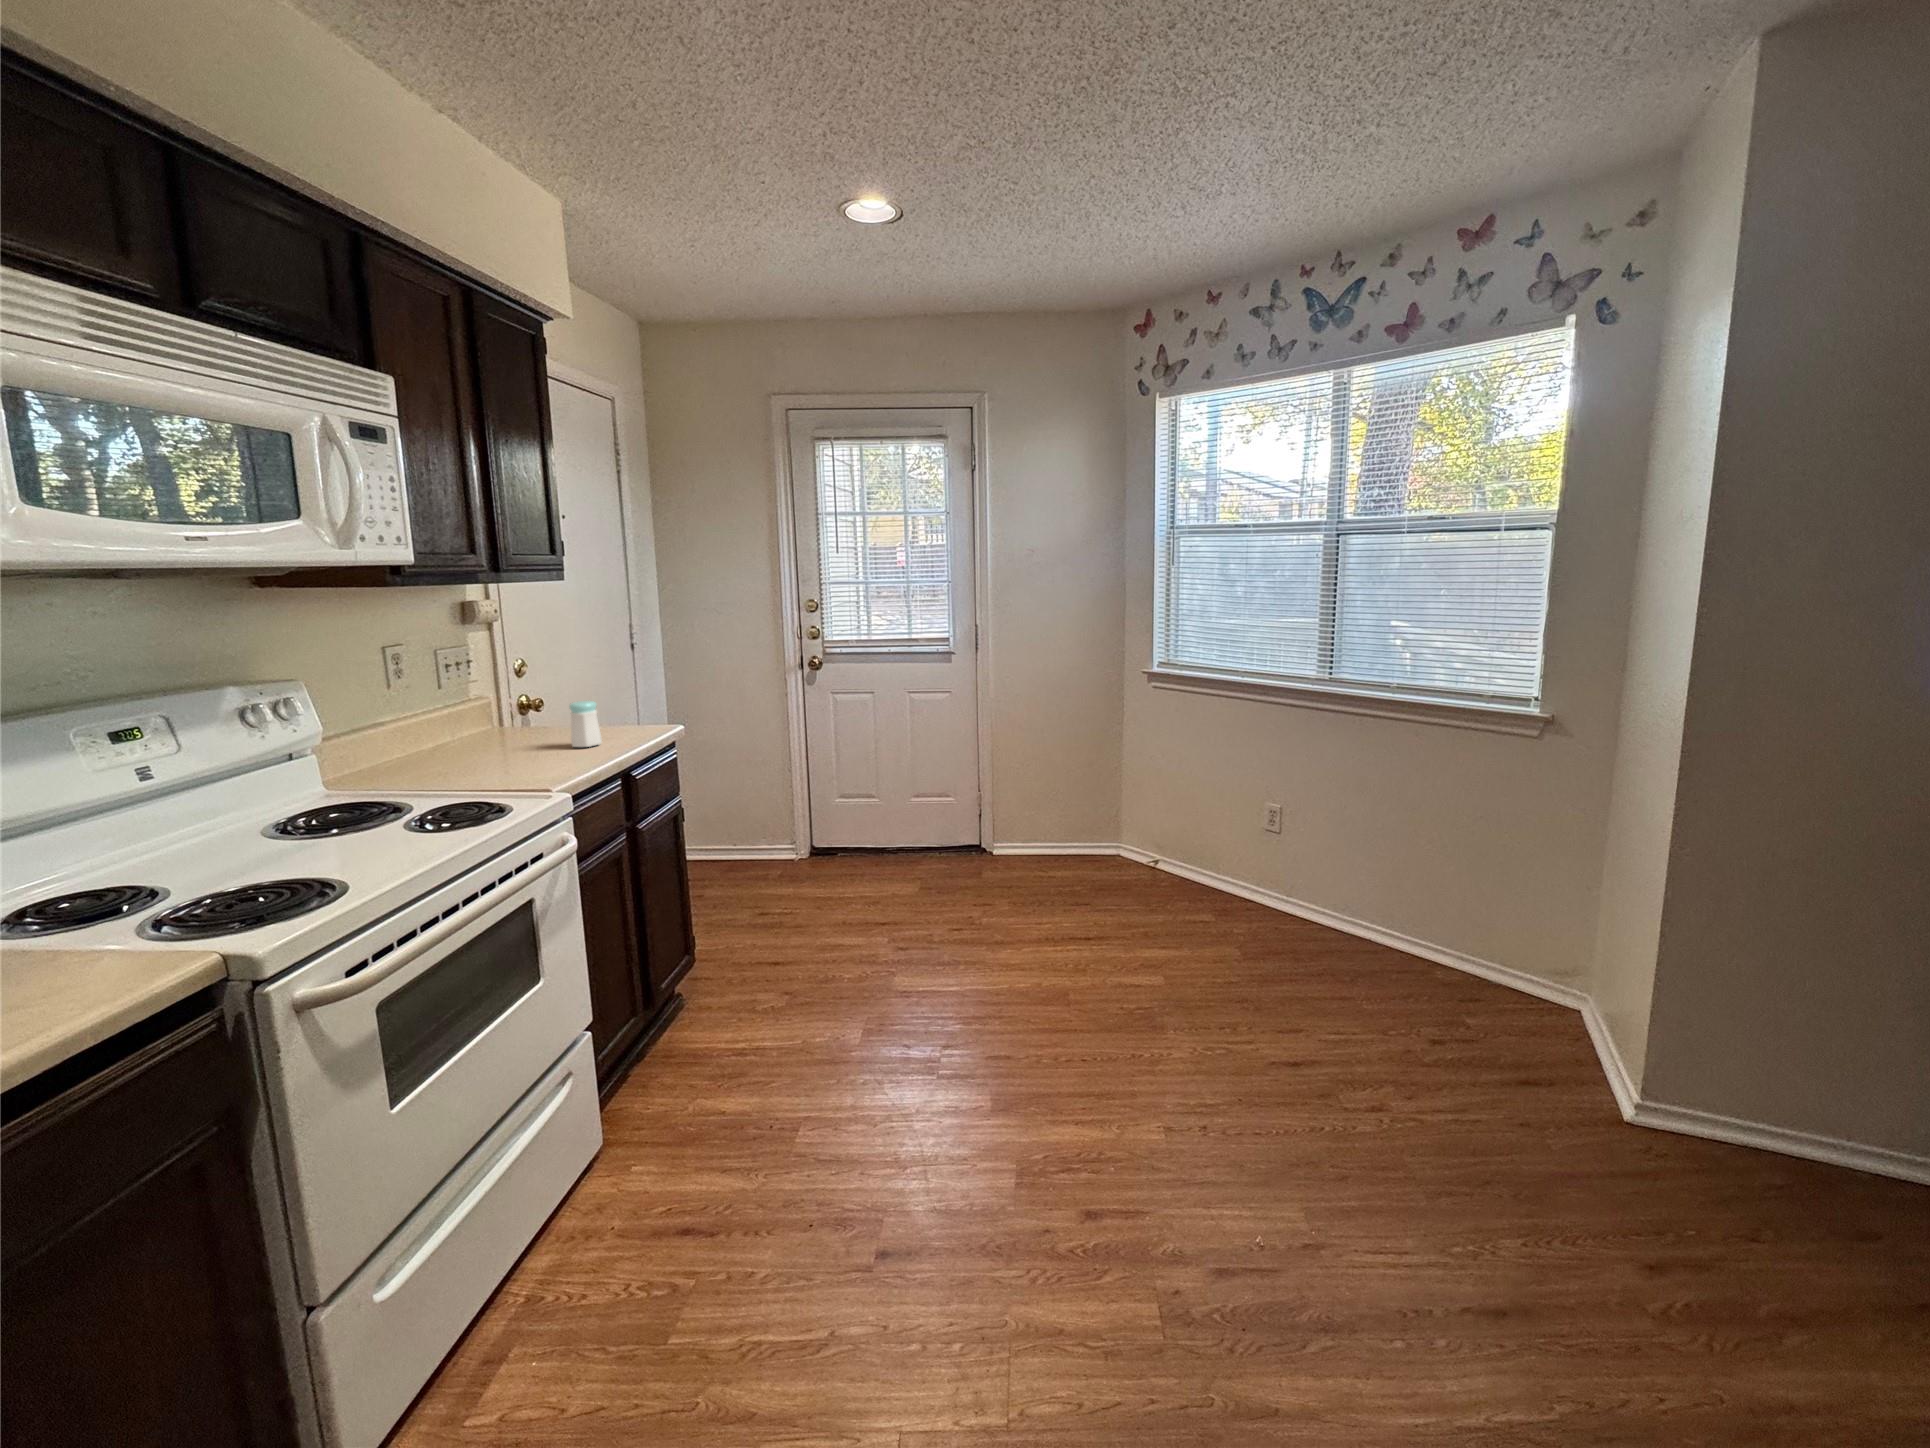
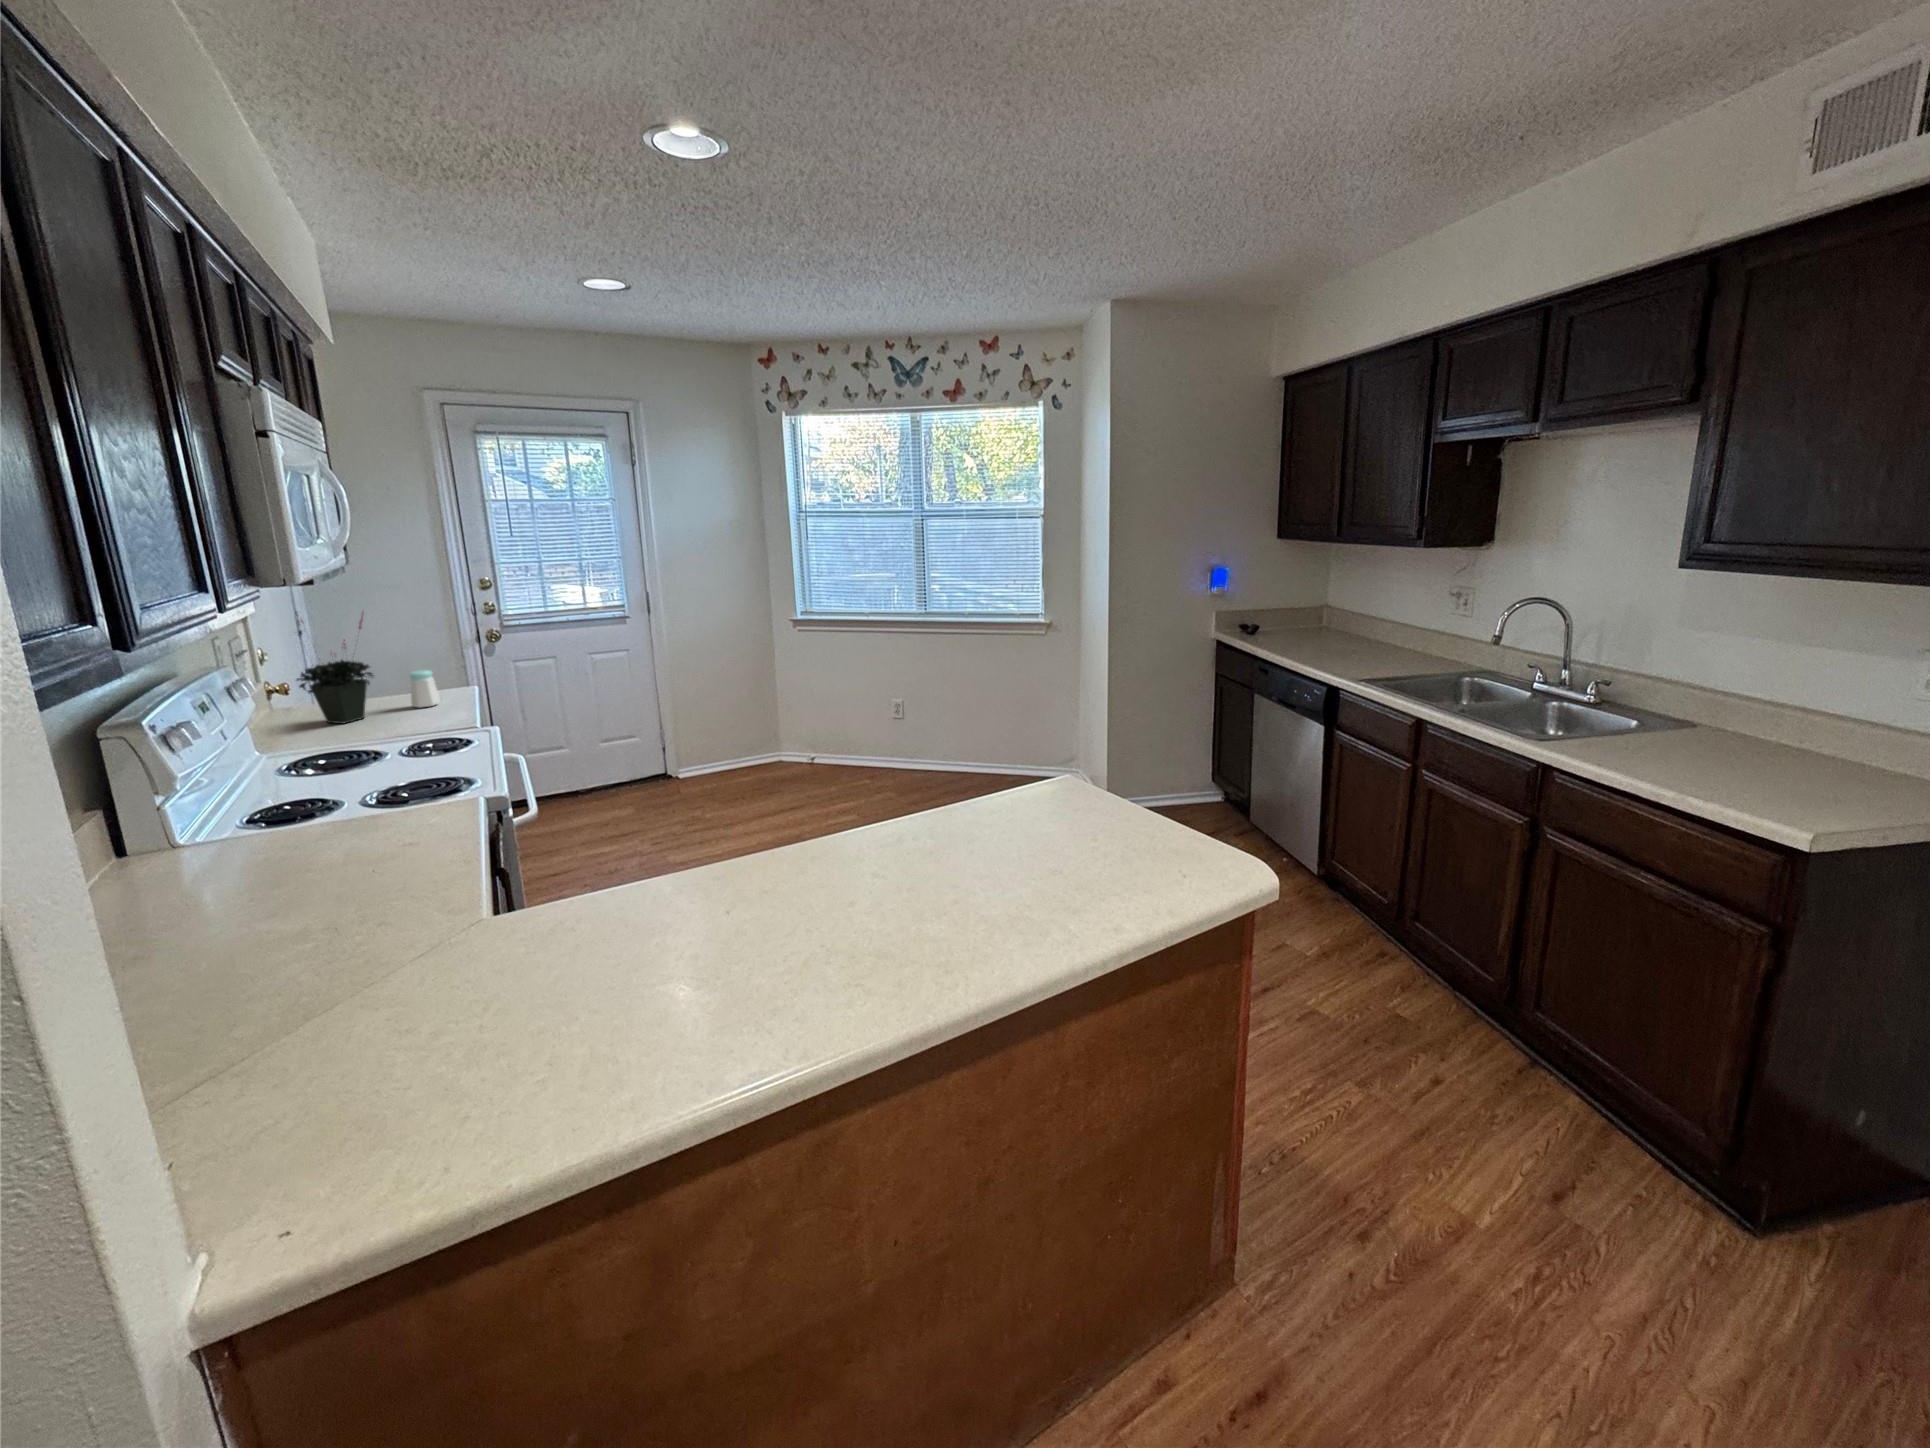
potted plant: none [438,620,529,758] -> present [297,613,374,724]

